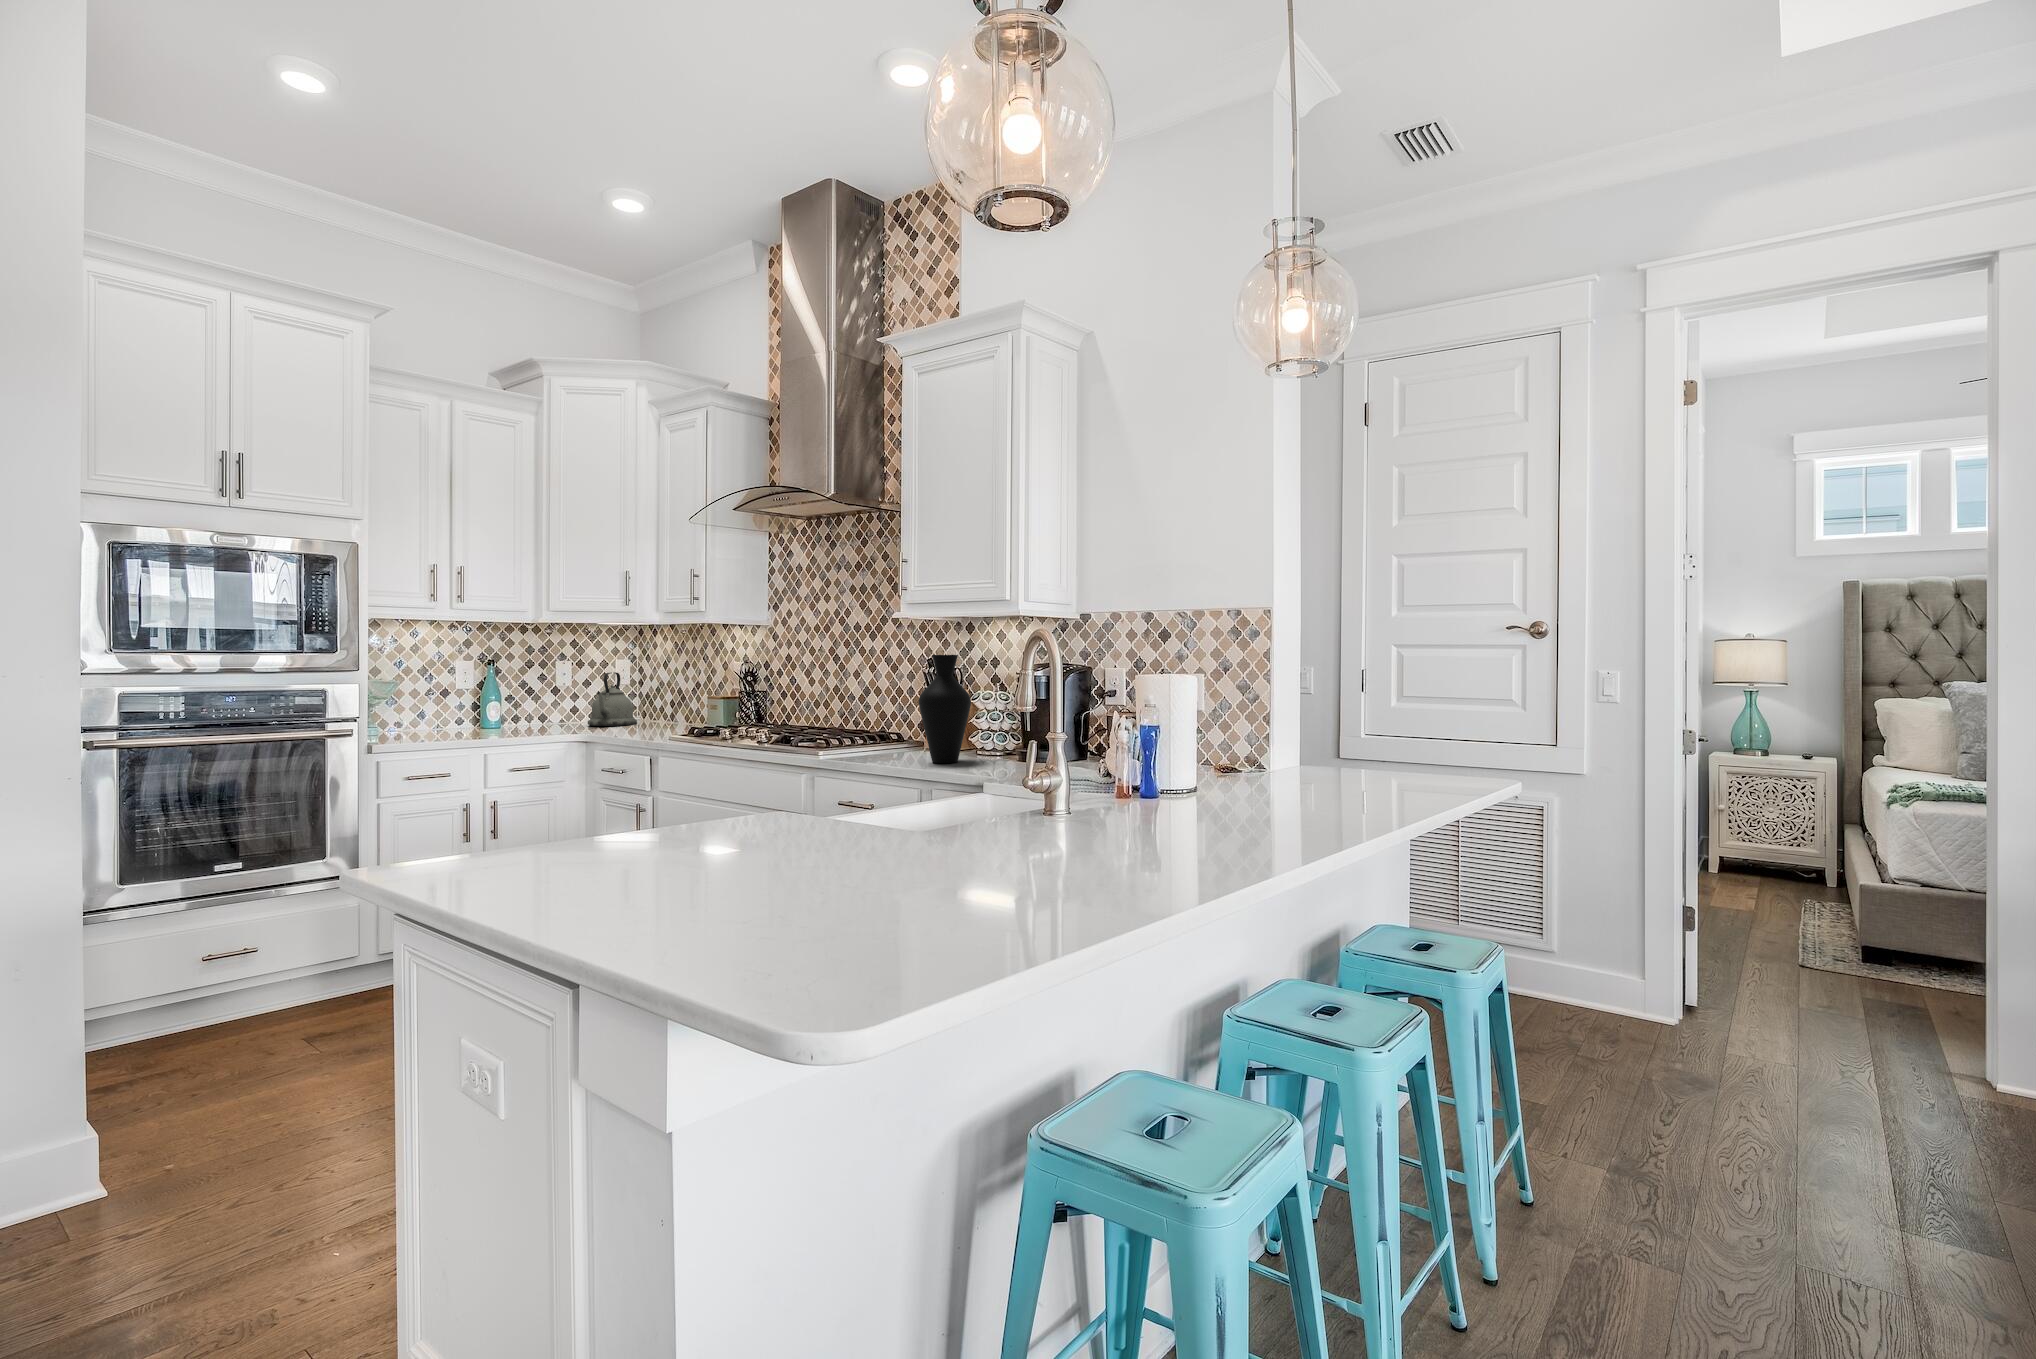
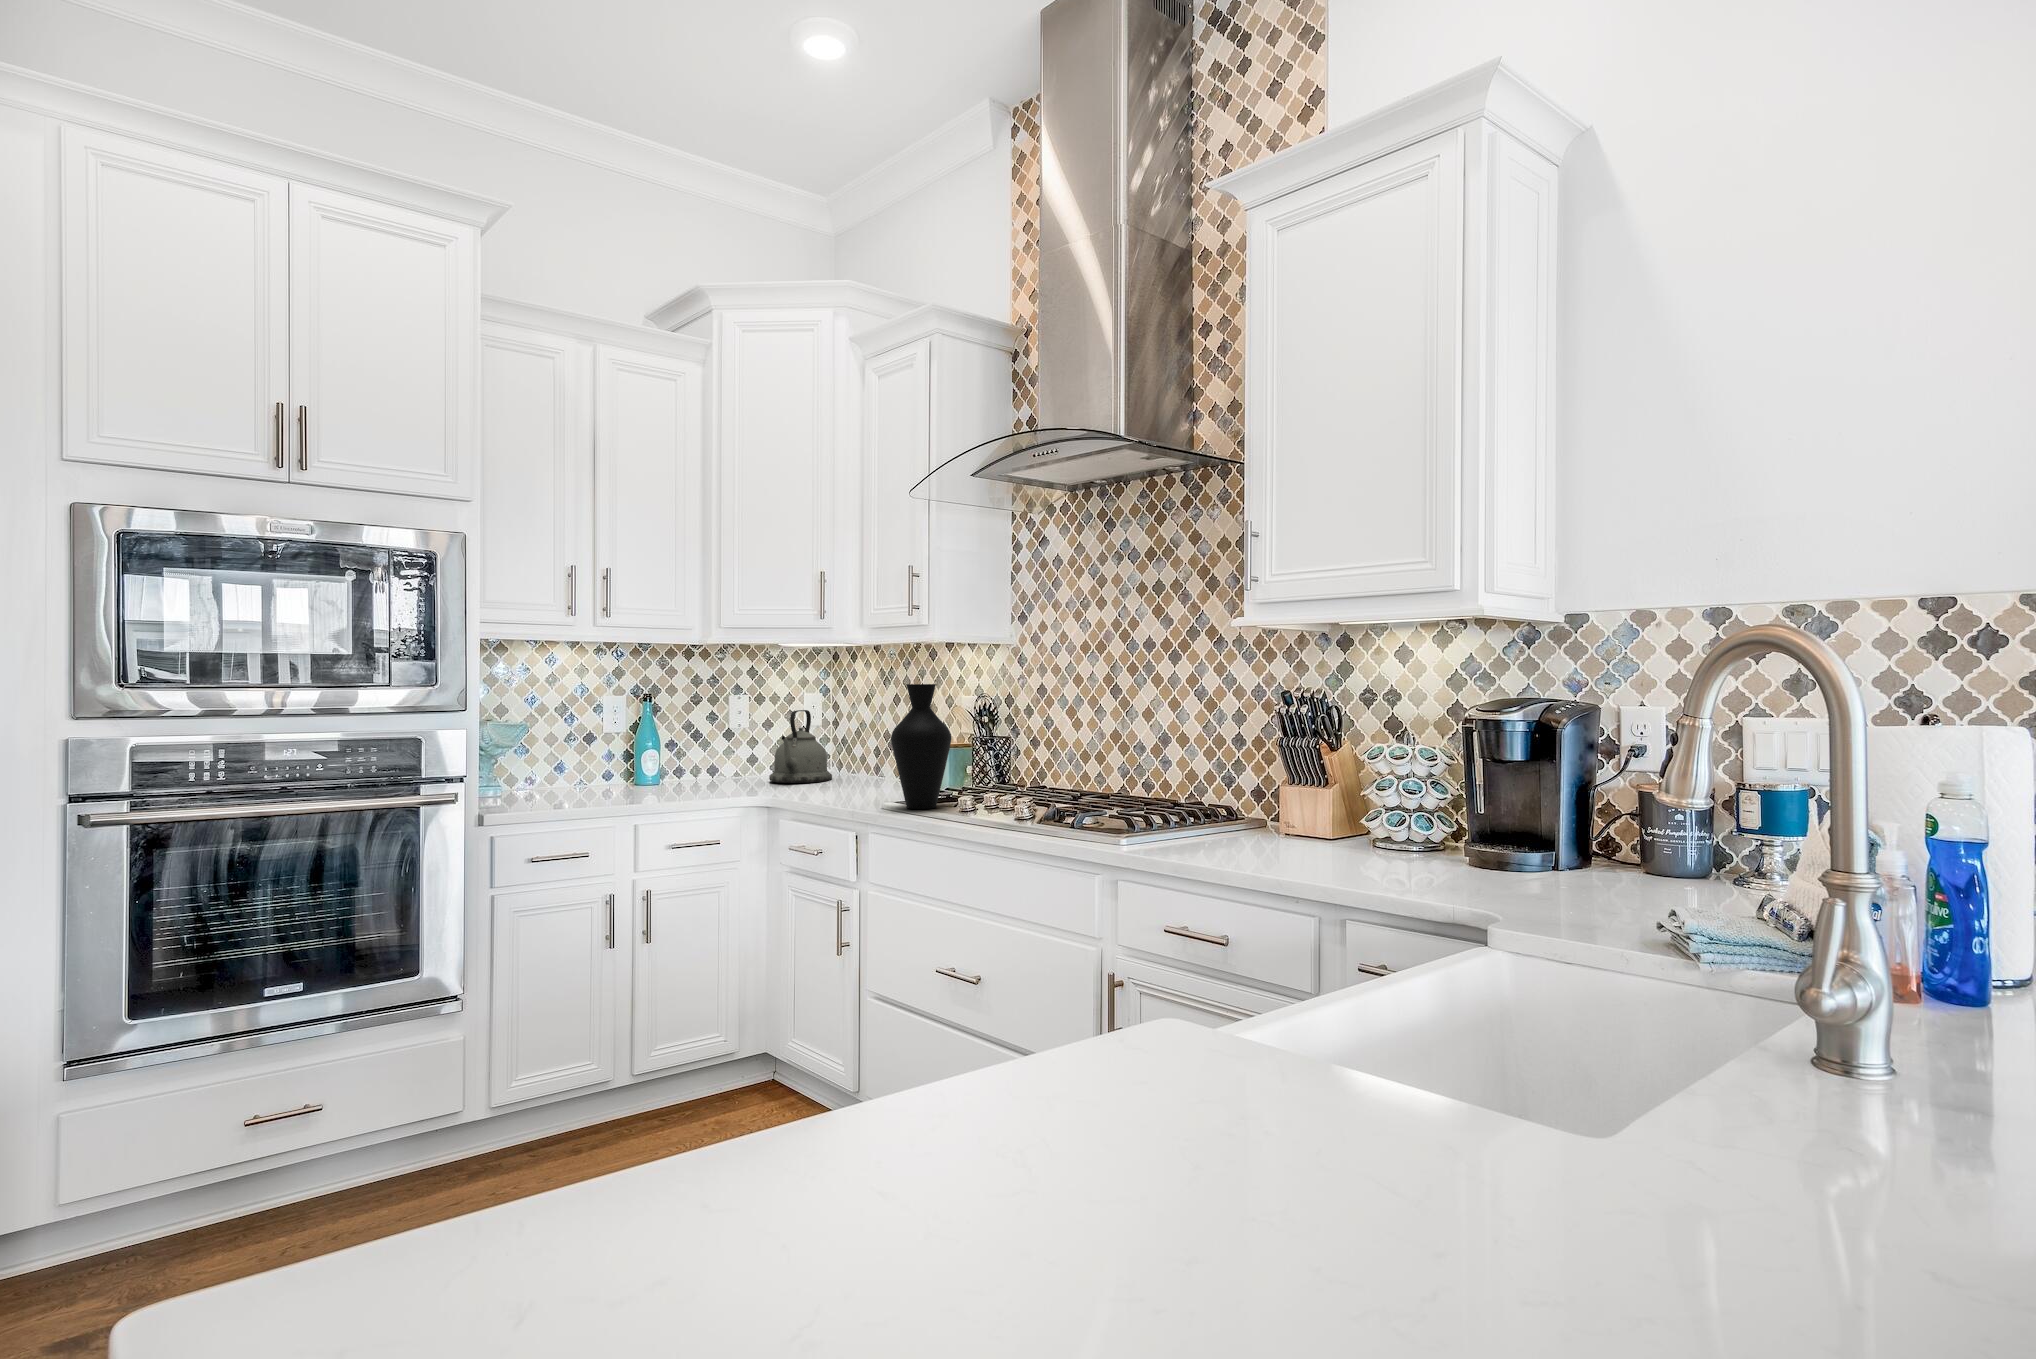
vase: present [919,655,971,763] -> present [891,684,951,809]

